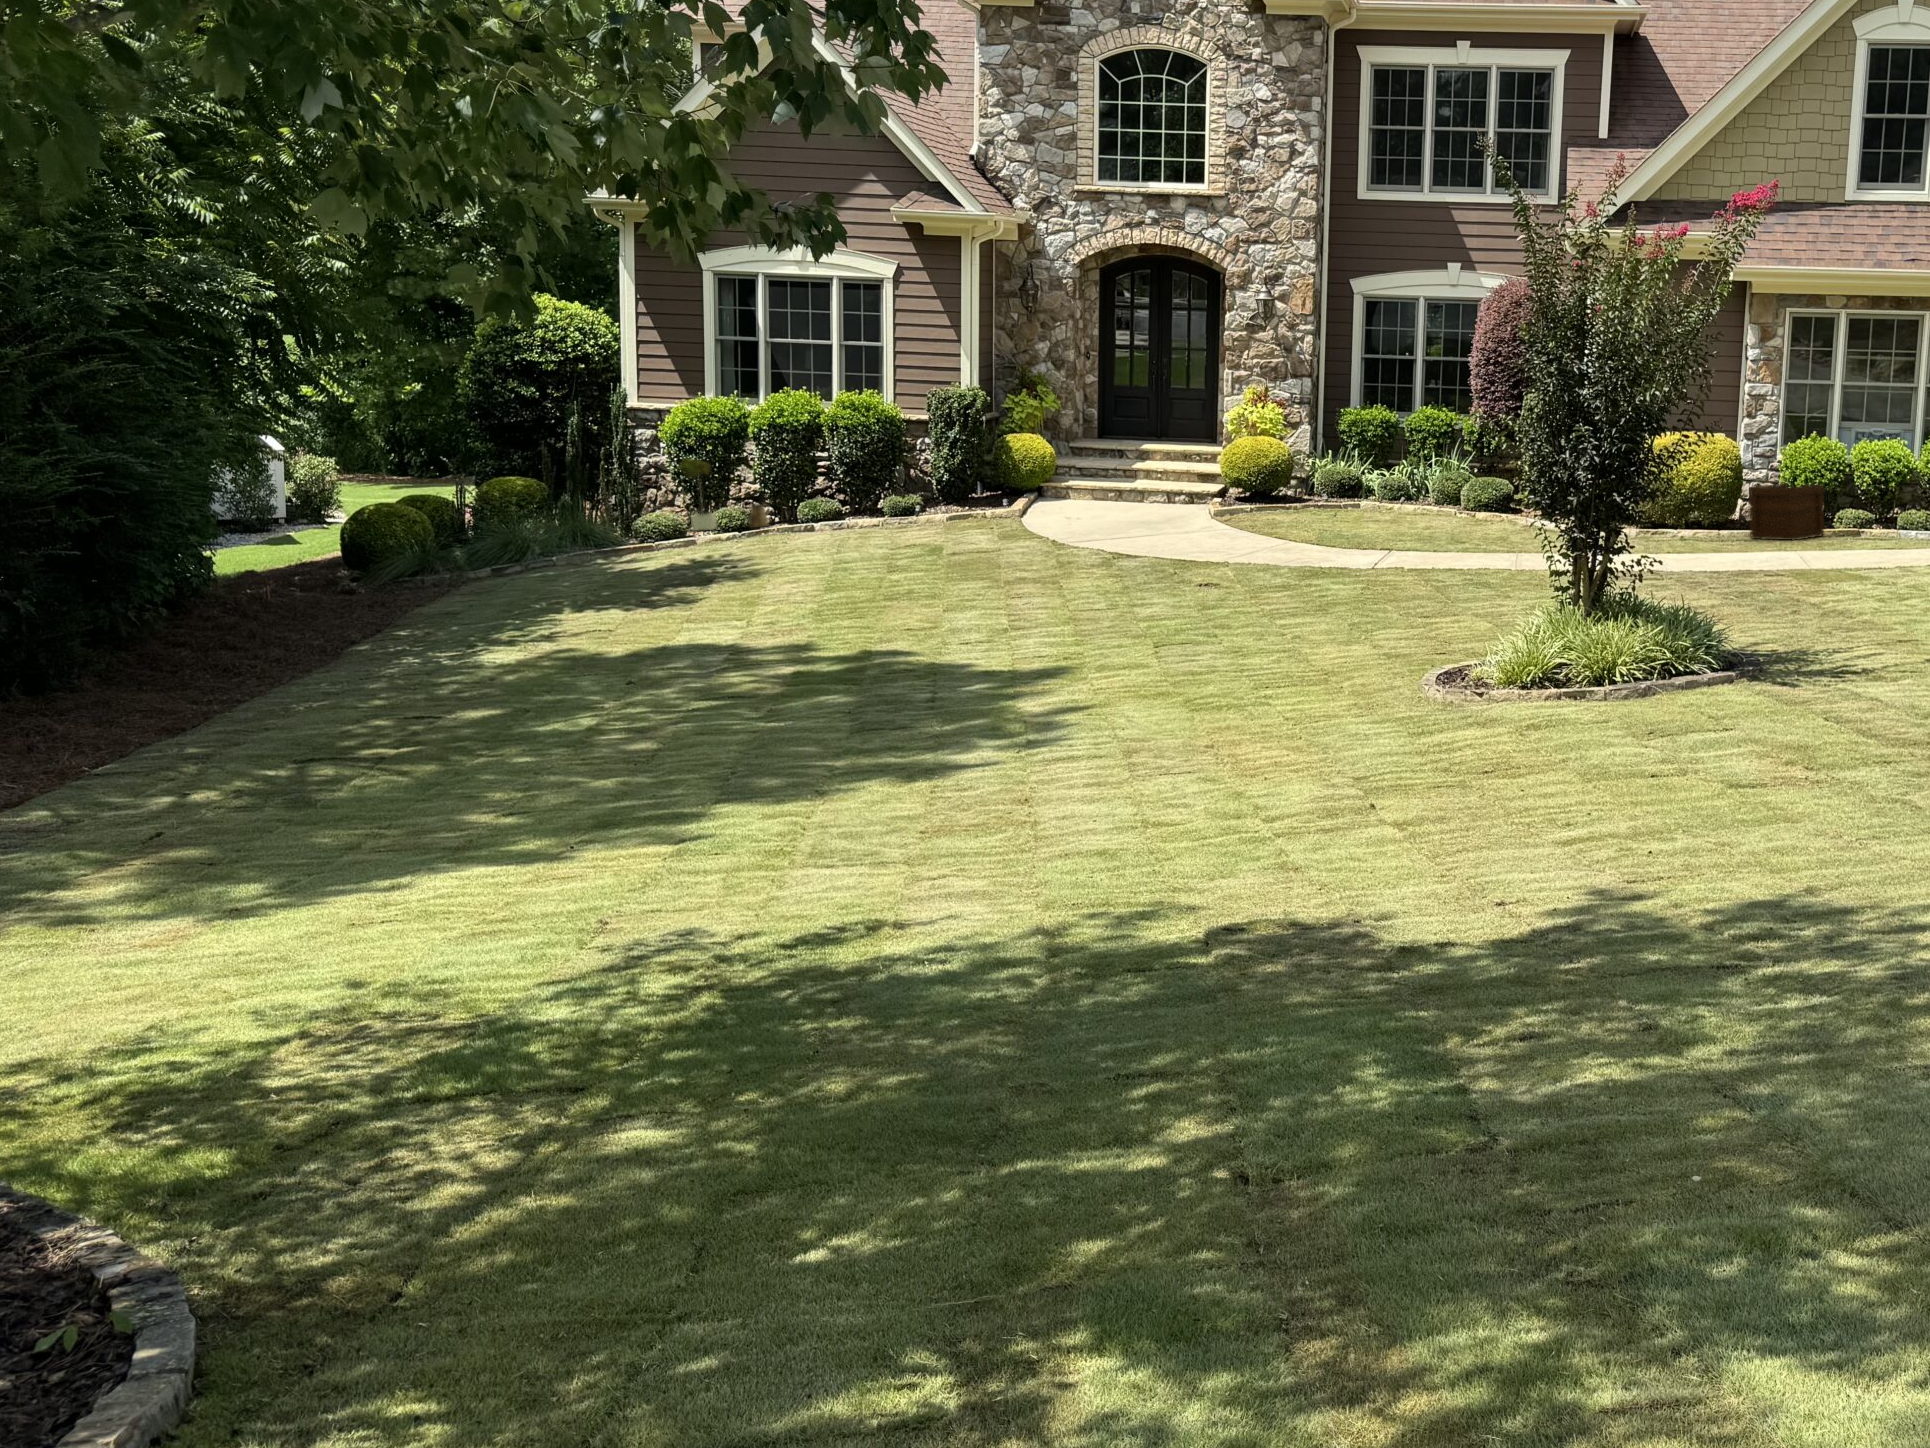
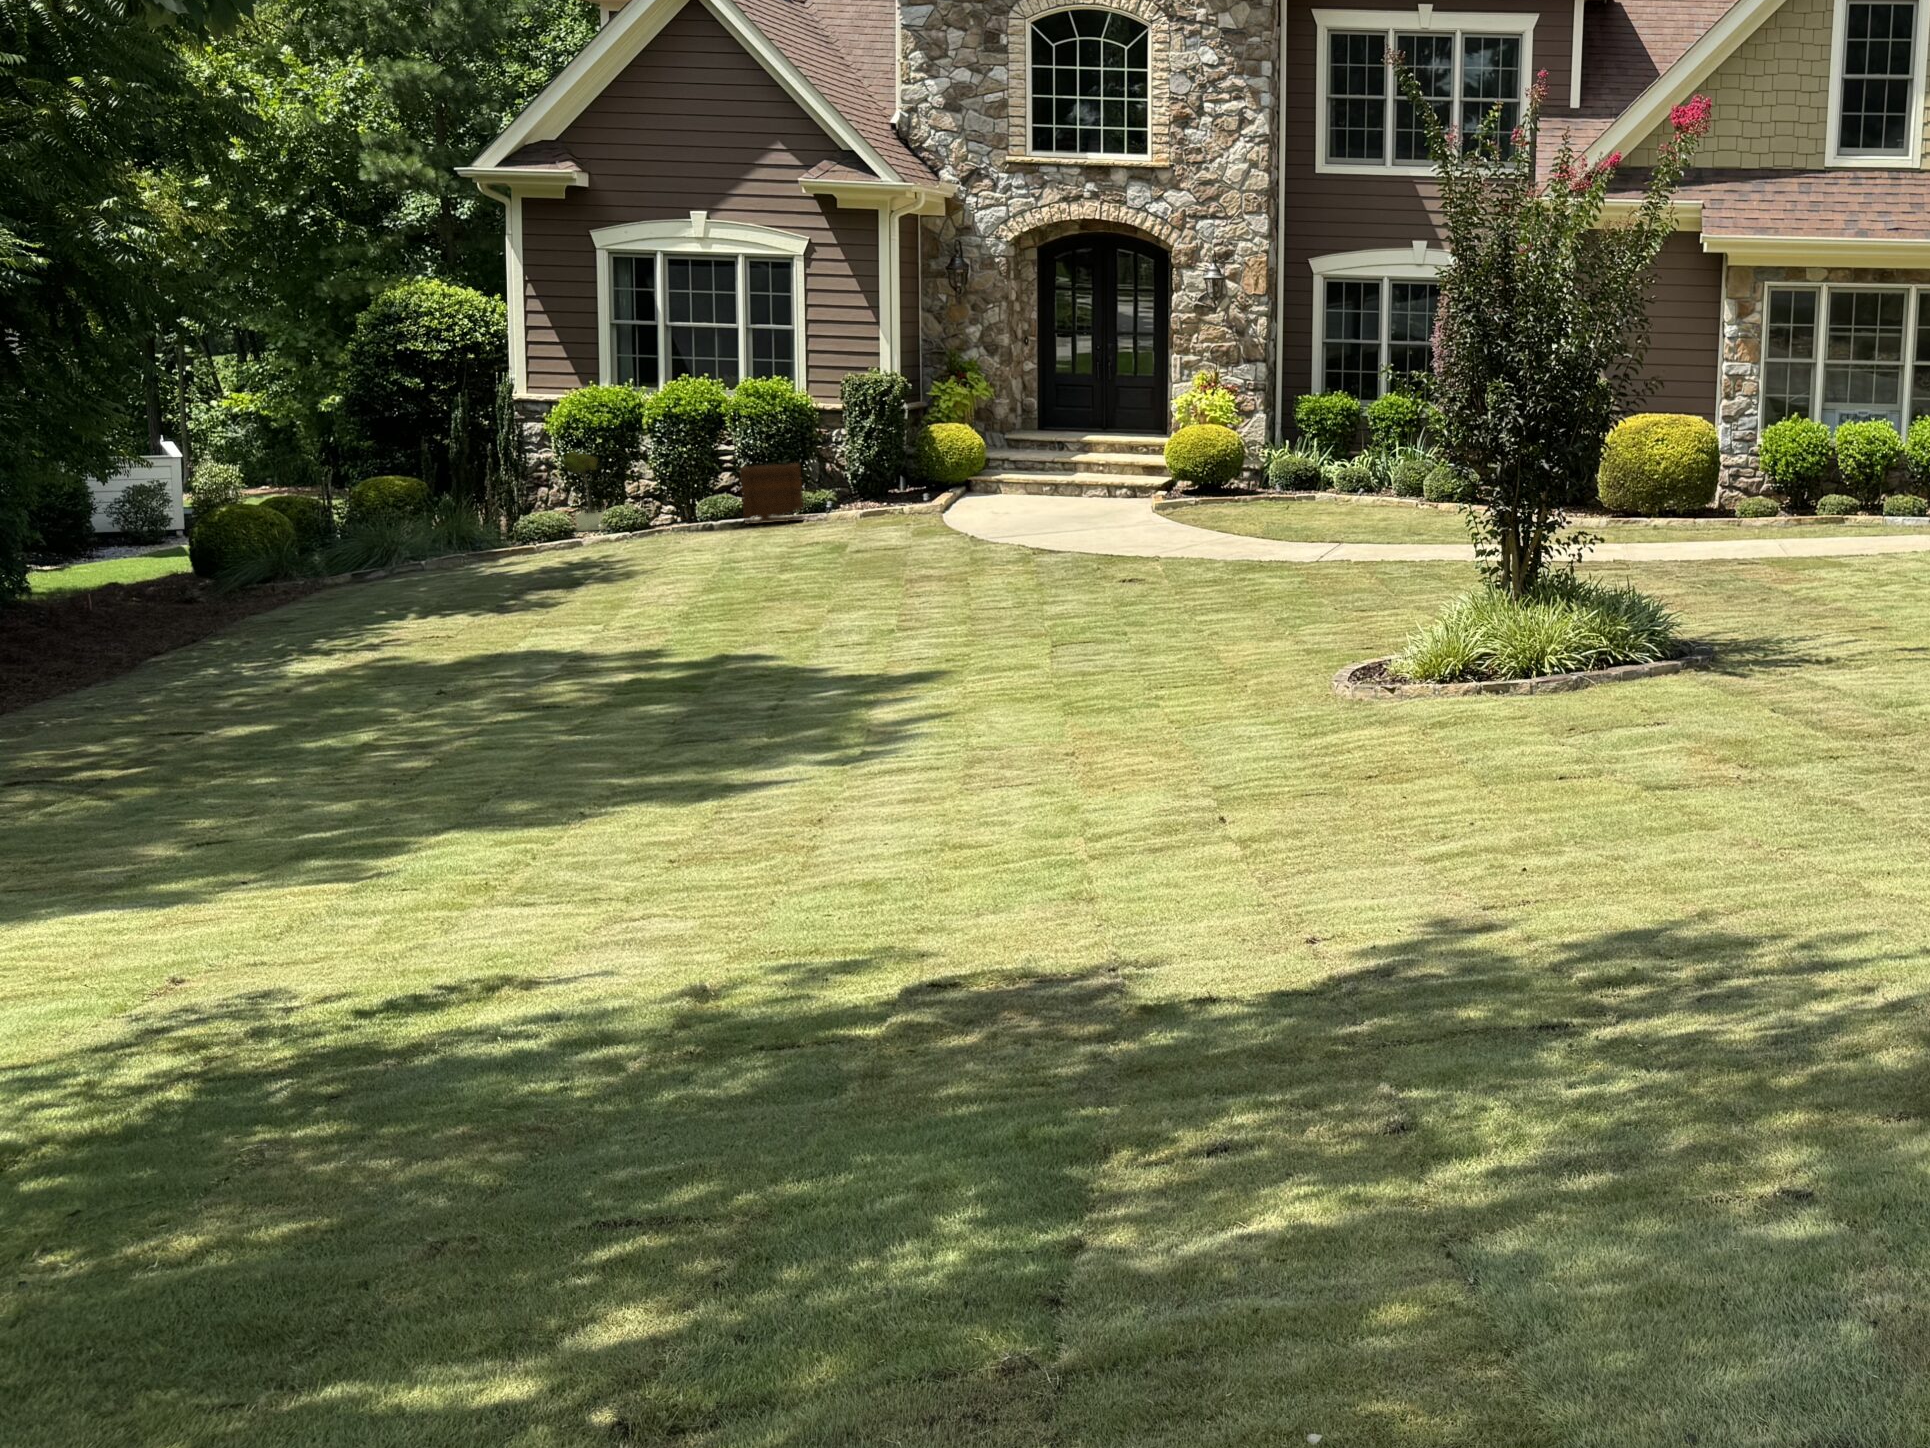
wooden crate: present [1749,484,1824,540] -> present [740,464,804,524]
watering can: present [737,504,769,528] -> none [624,500,666,527]

